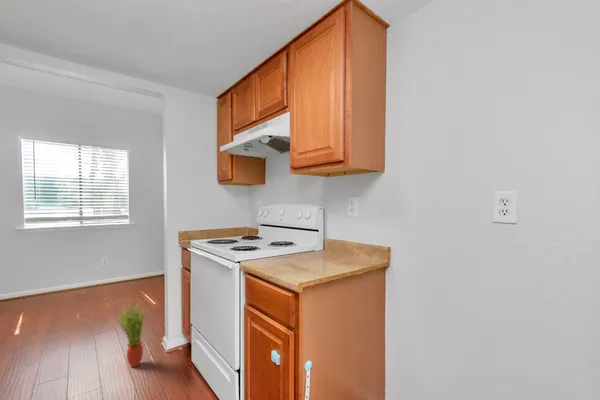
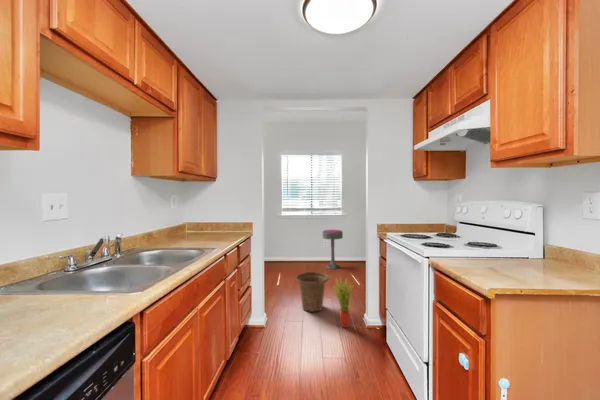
bar stool: none [98,243,130,295] -> present [323,230,343,269]
basket: none [50,303,110,364] -> present [296,272,329,312]

